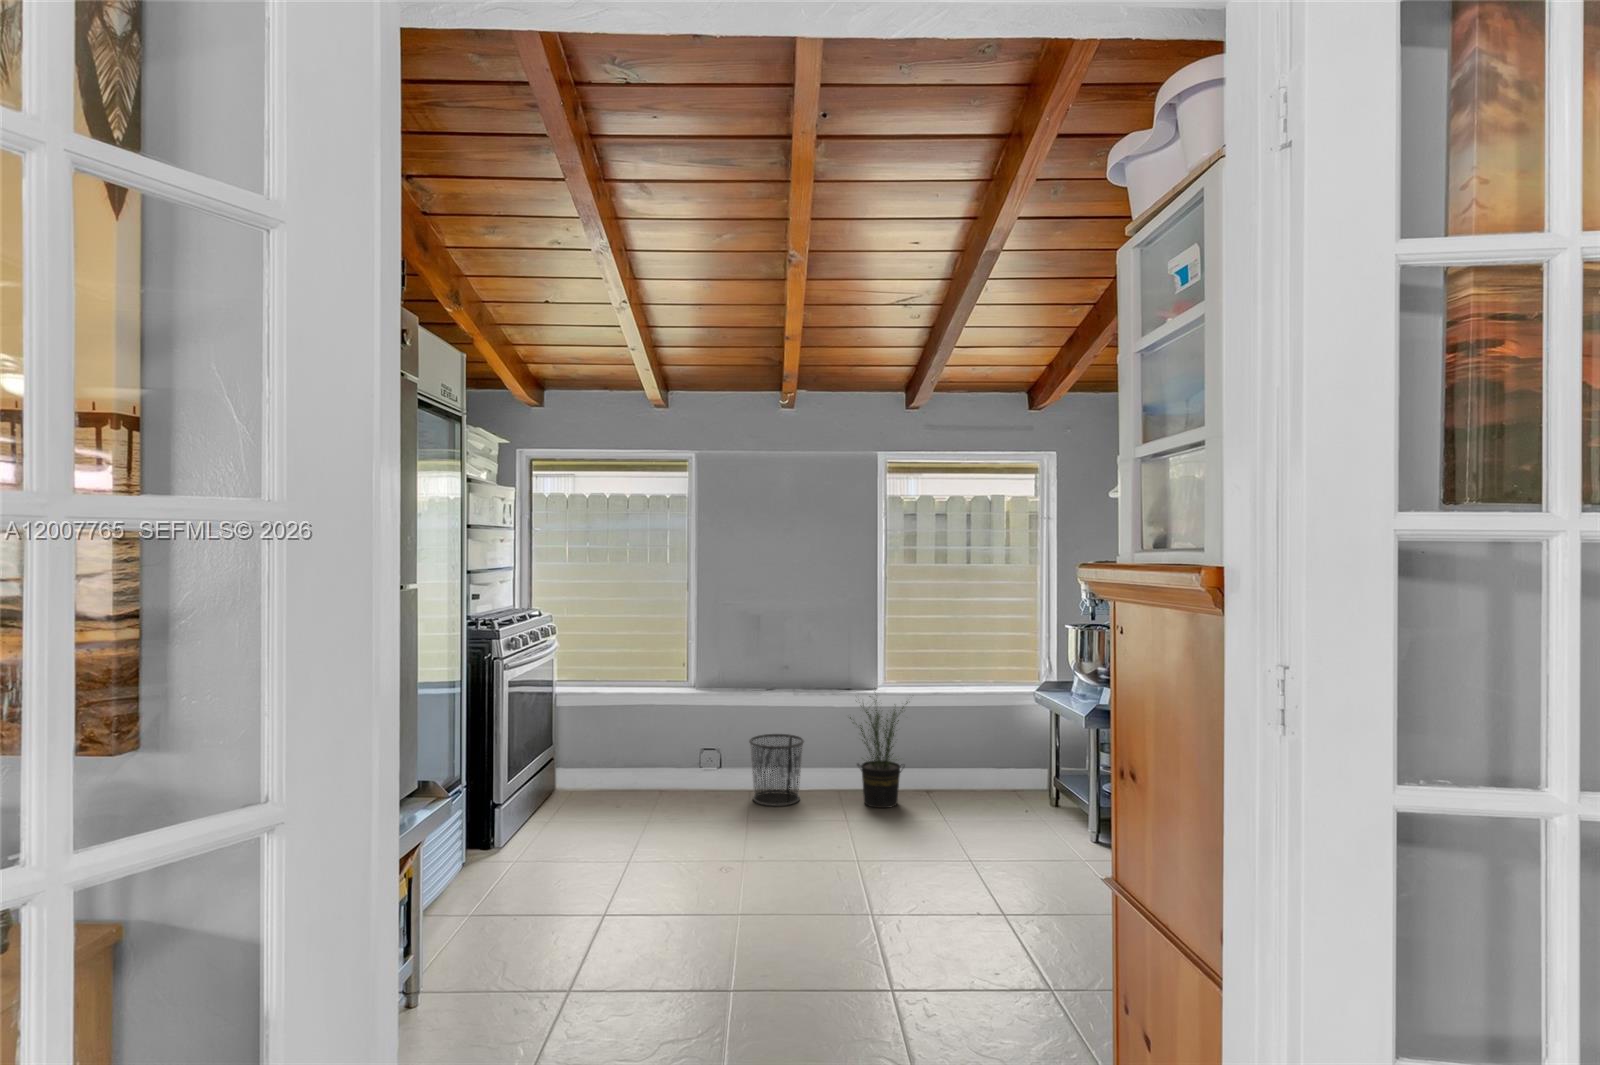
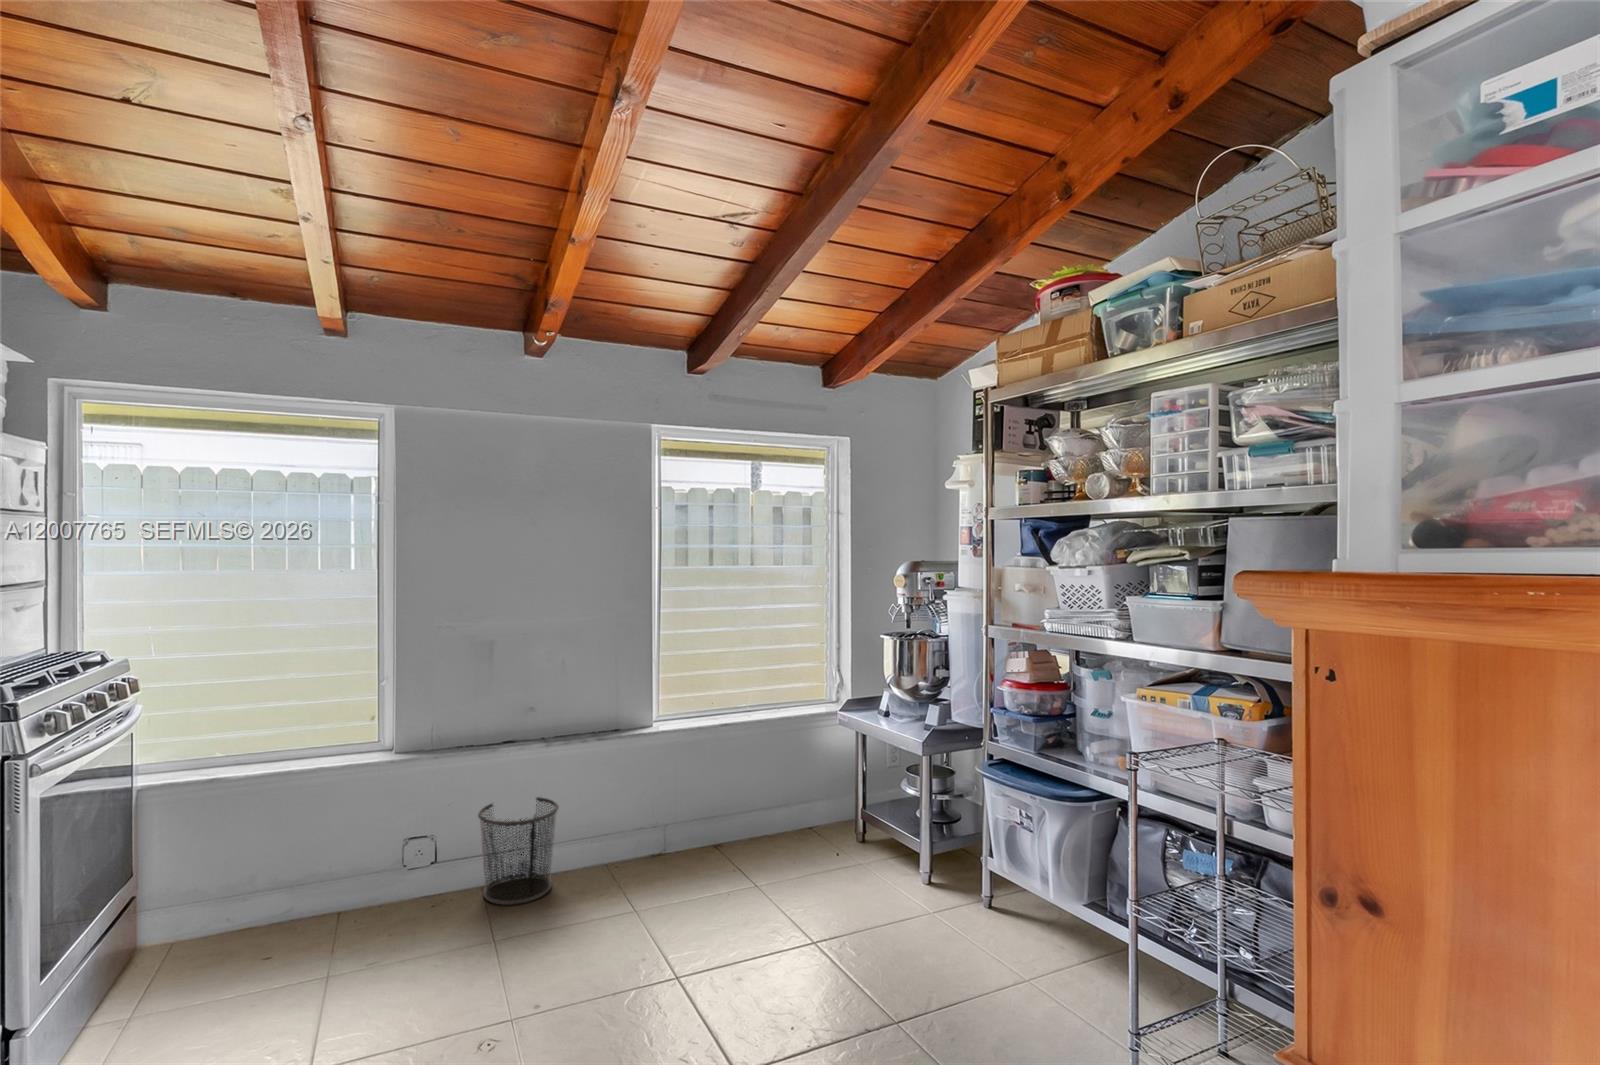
potted plant: present [850,696,908,808] -> none [609,721,708,880]

